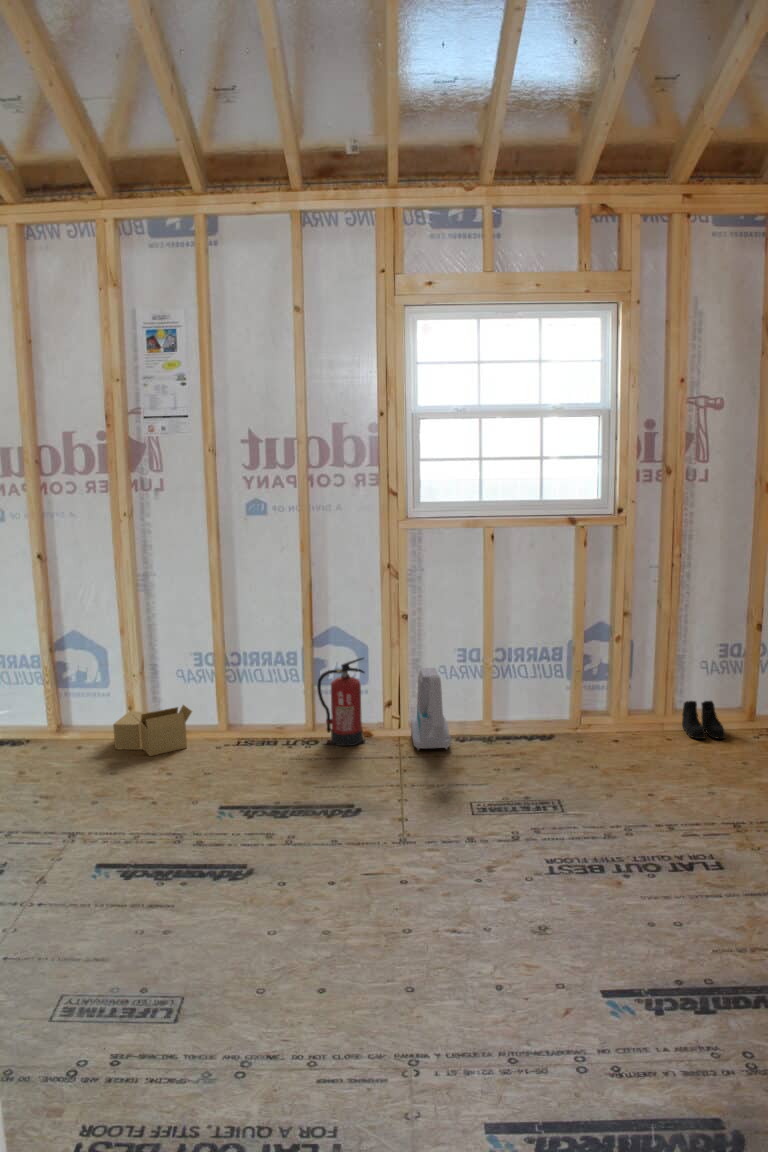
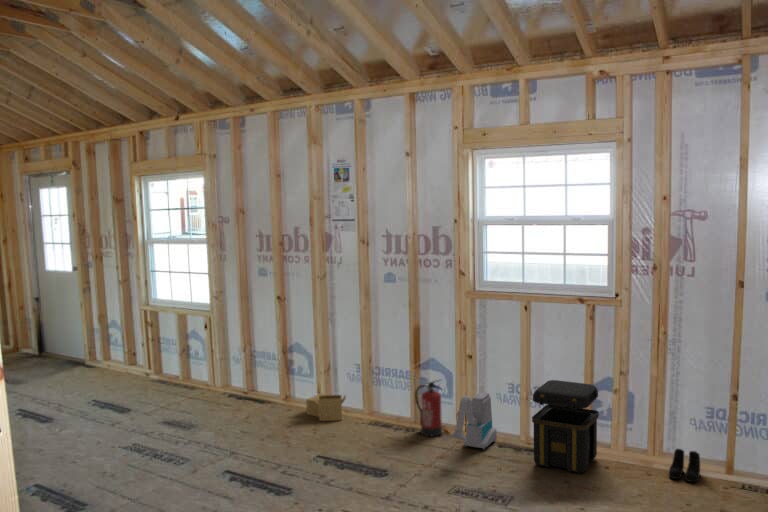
toolbox: none [523,635,612,756] -> present [532,380,599,473]

